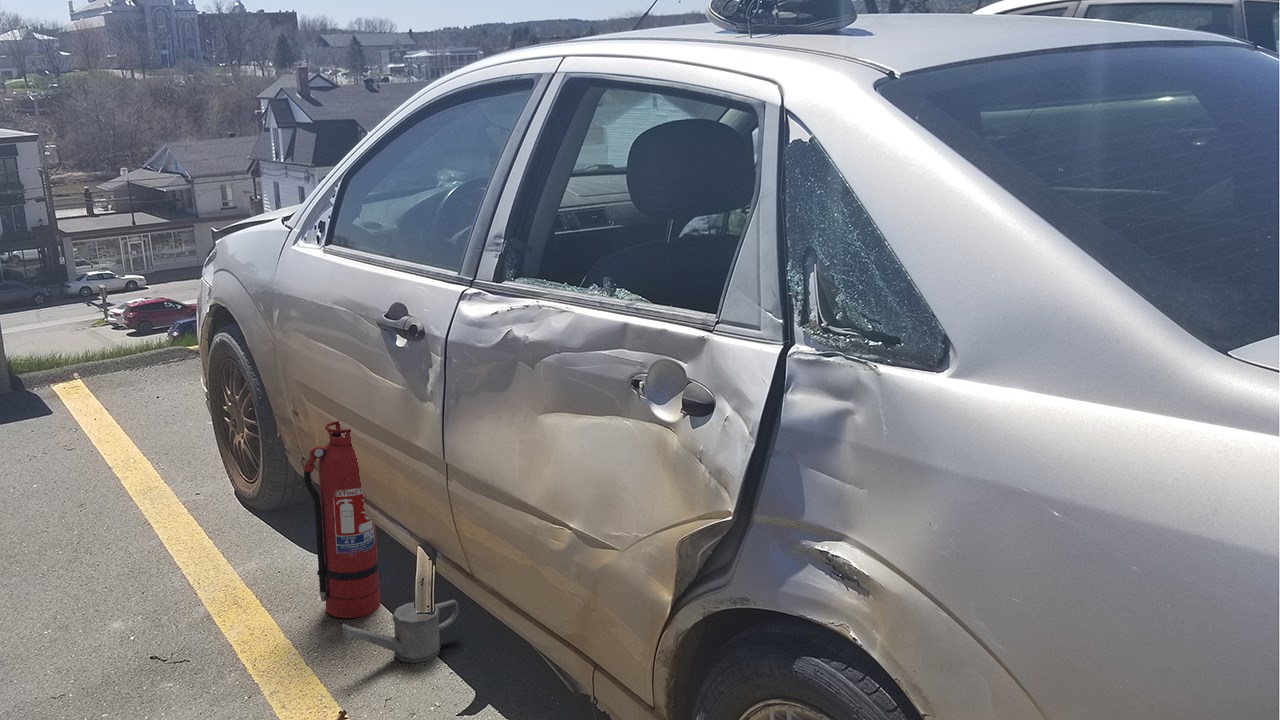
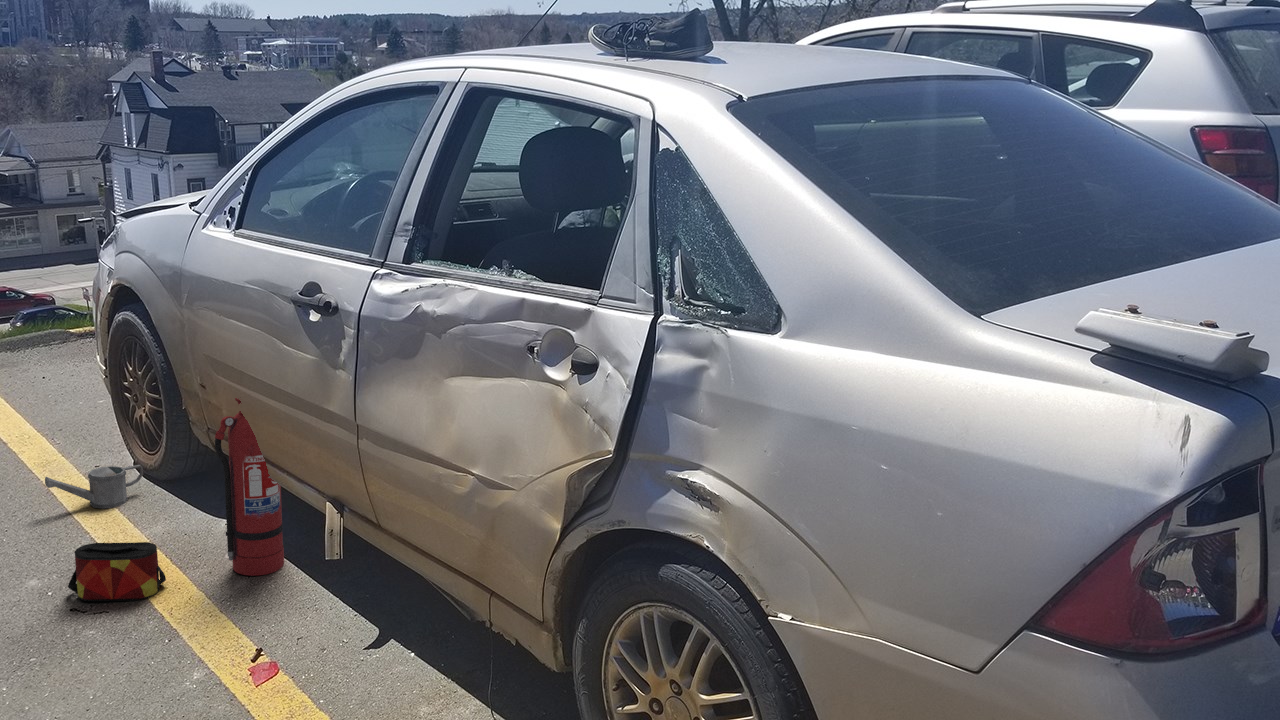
bag: none [154,581,255,645] -> present [68,542,166,601]
watering can: present [342,600,459,663] -> present [45,465,143,509]

